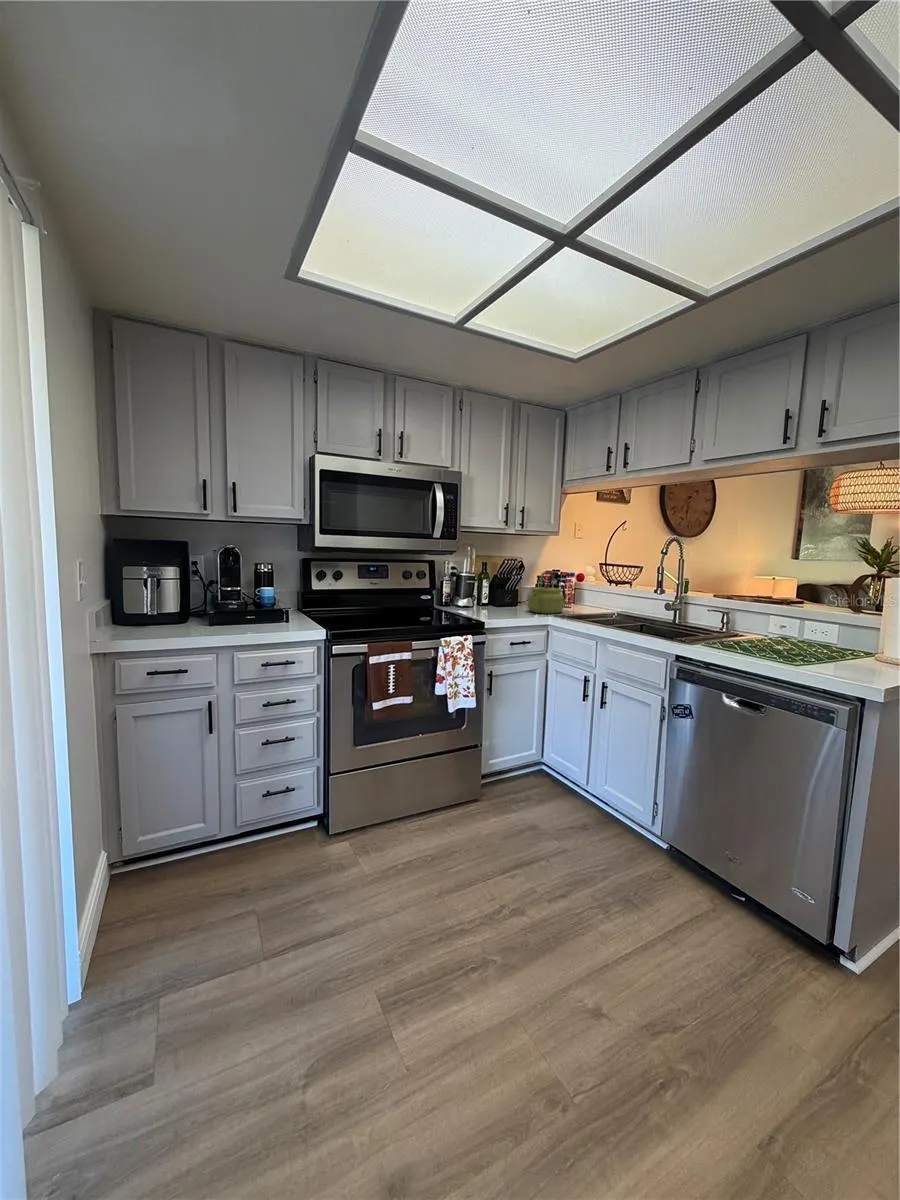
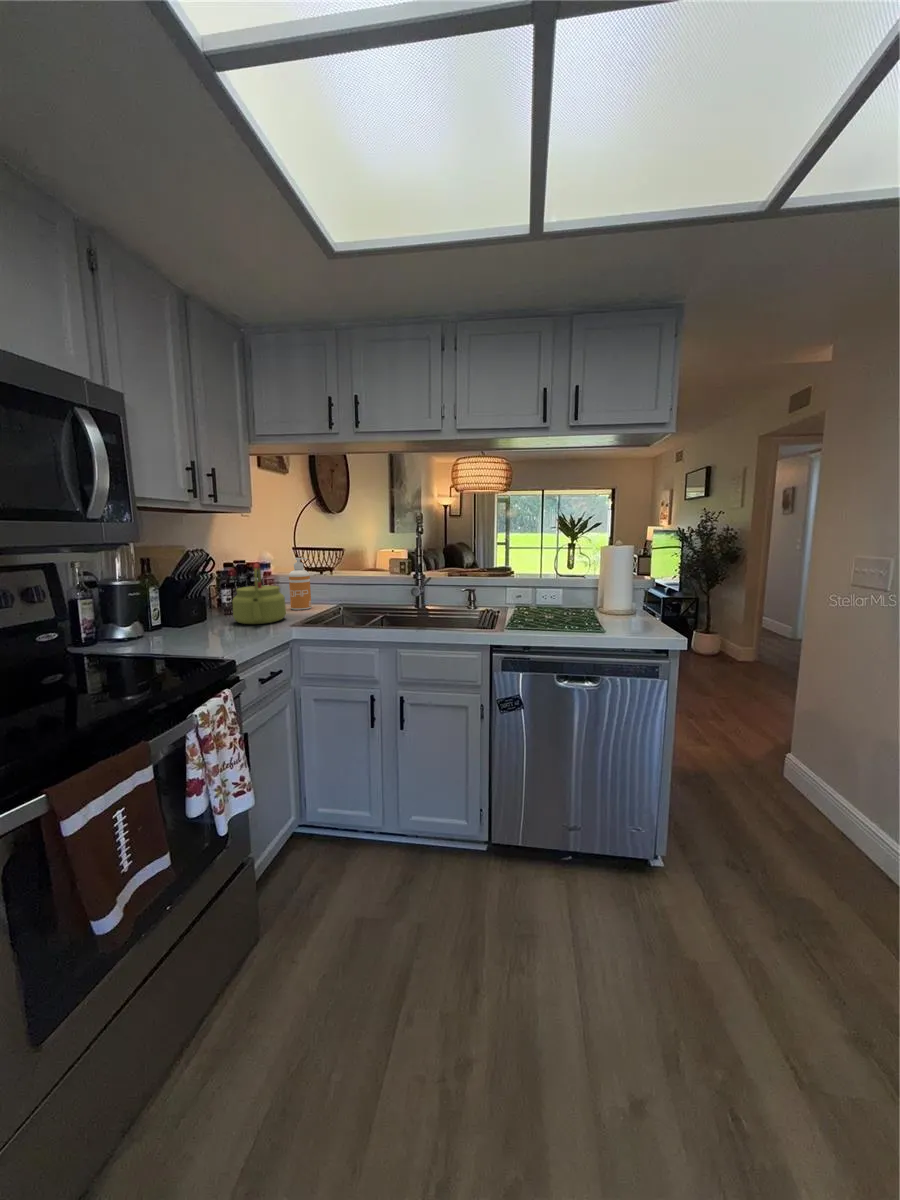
soap dispenser: none [580,571,597,611] -> present [289,558,311,610]

